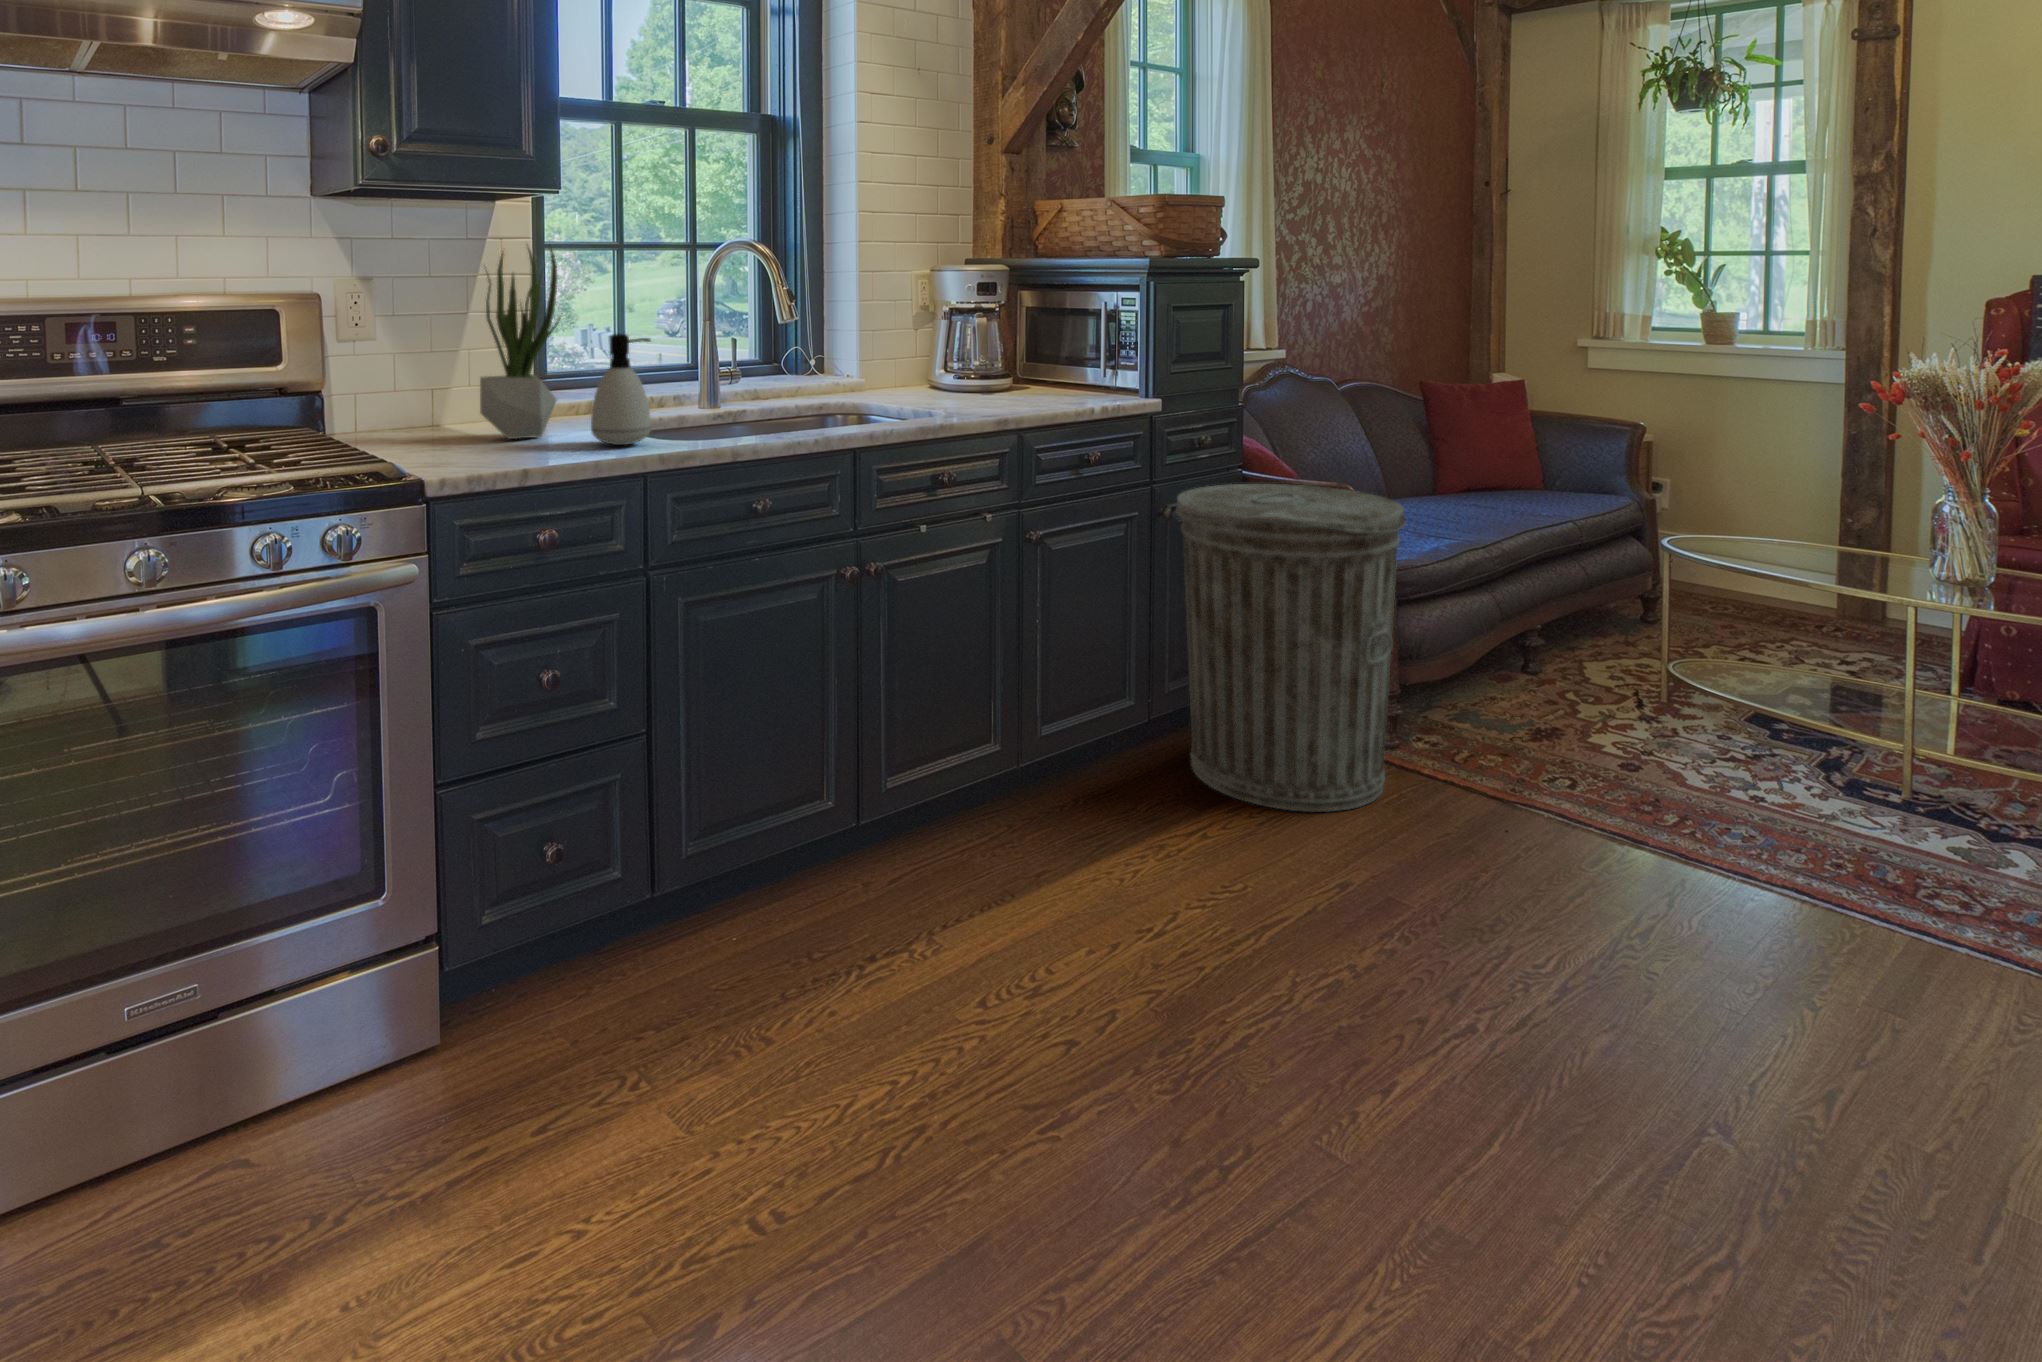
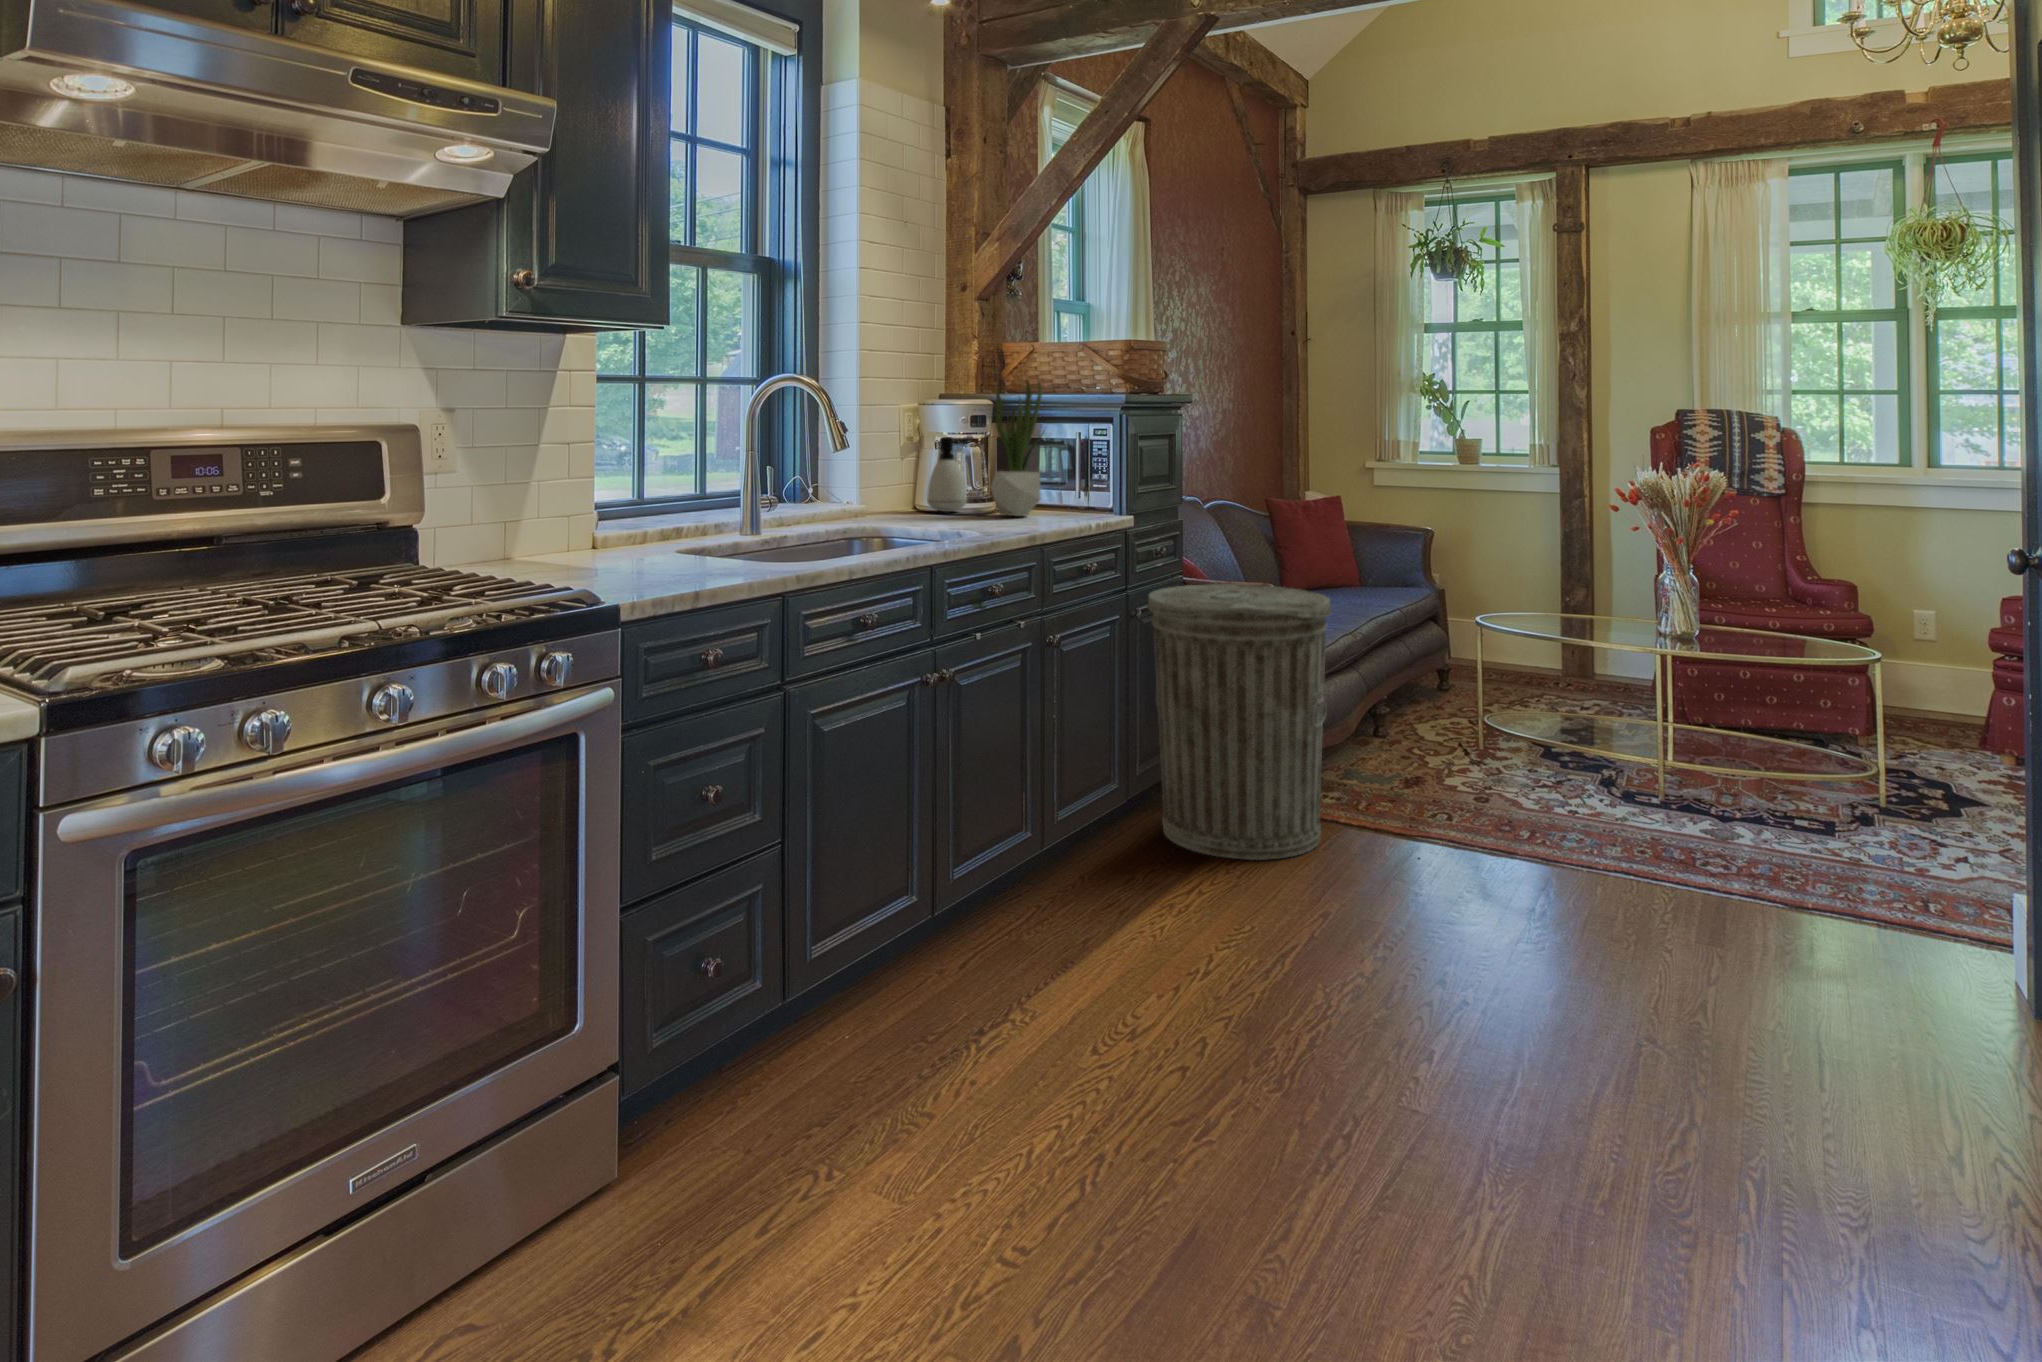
potted plant: present [480,248,559,439] -> present [991,377,1043,516]
soap dispenser: present [591,334,651,445] -> present [927,437,967,512]

